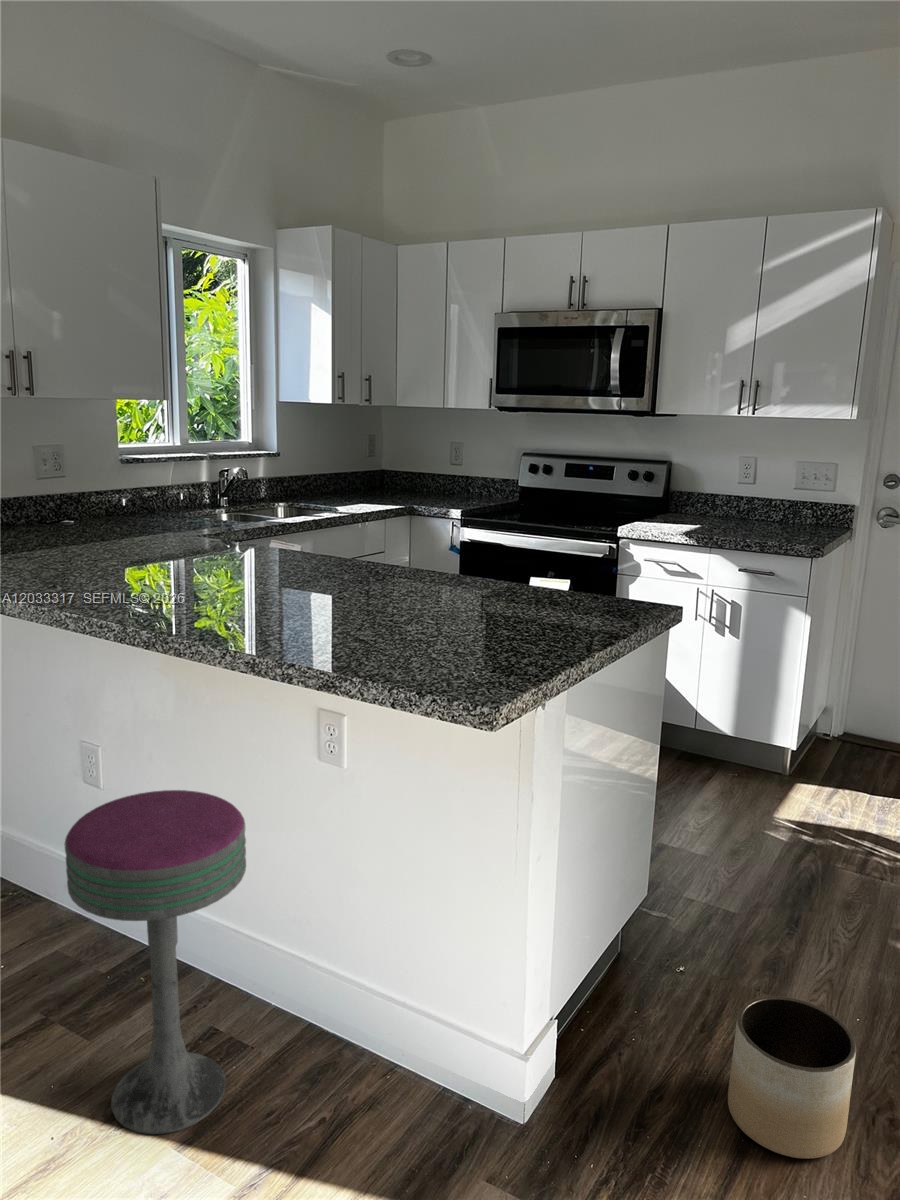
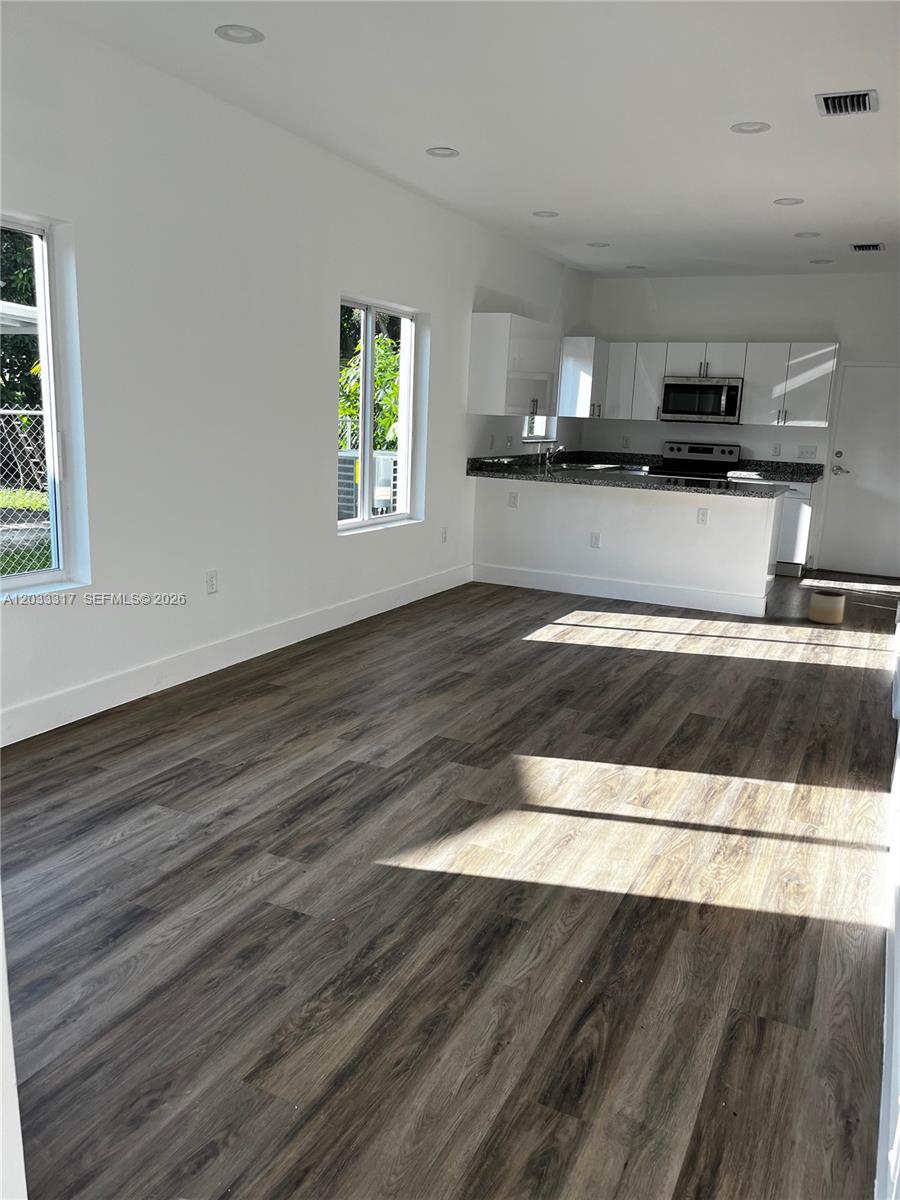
bar stool: present [64,790,246,1134] -> none [636,530,685,620]

